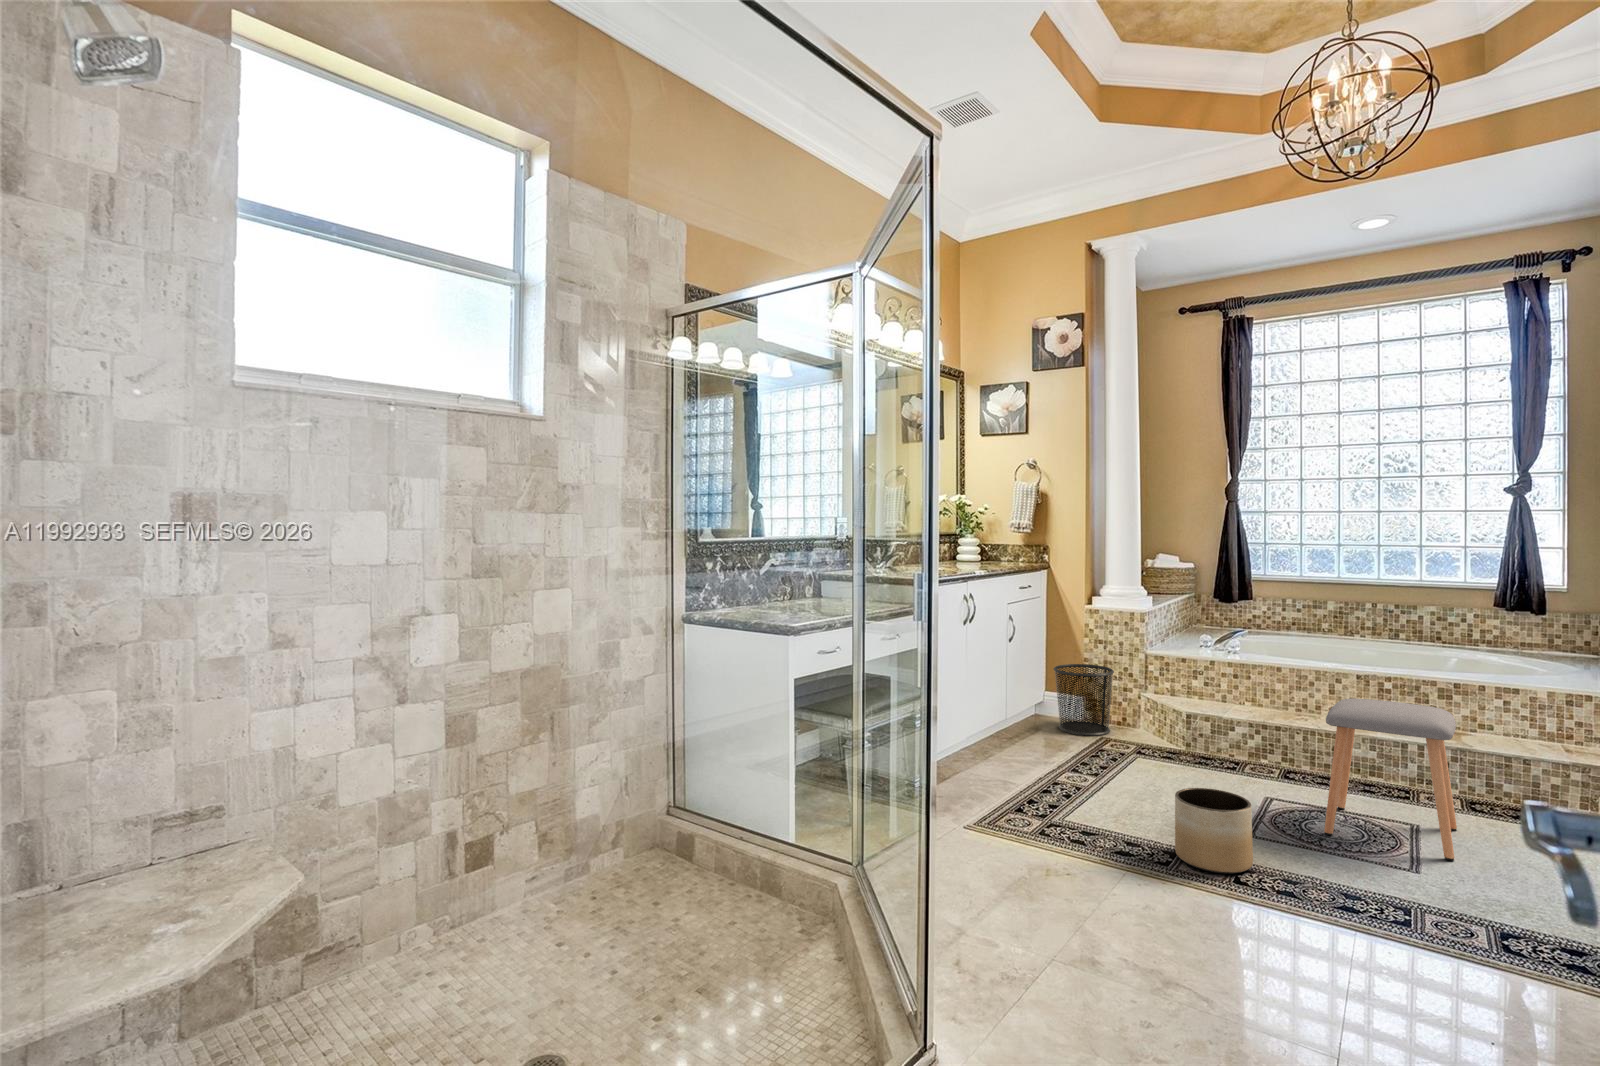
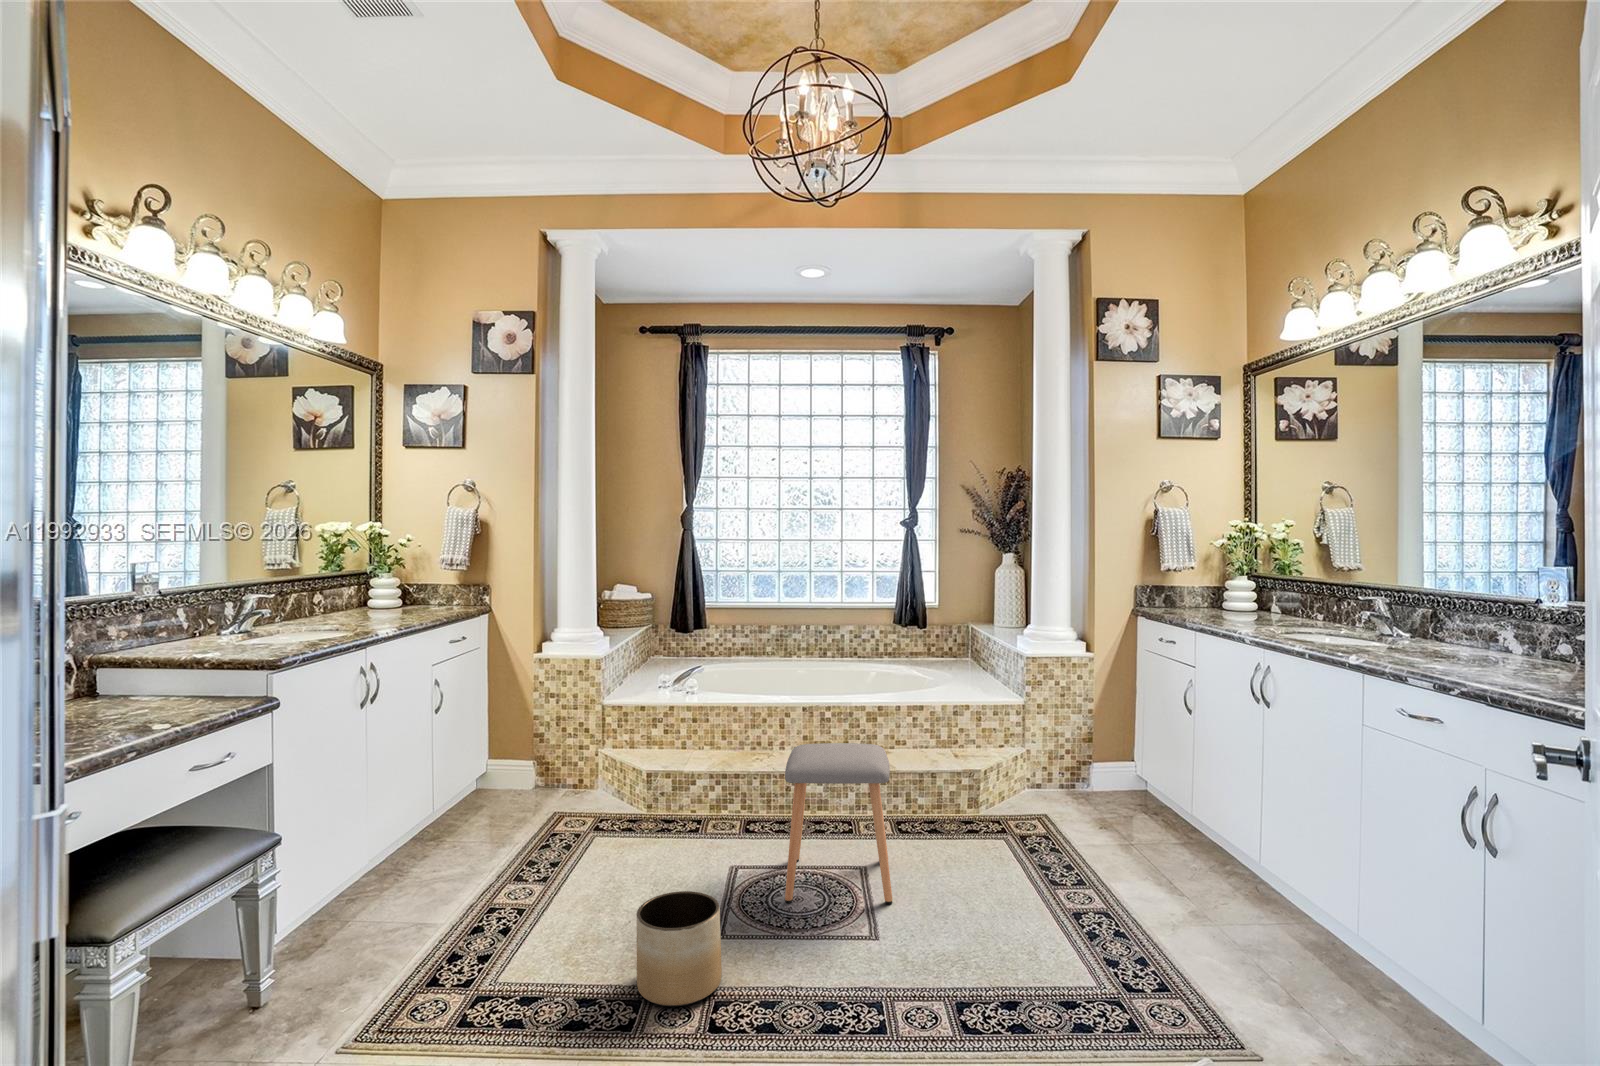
waste bin: present [1054,664,1114,736] -> none [497,726,570,818]

